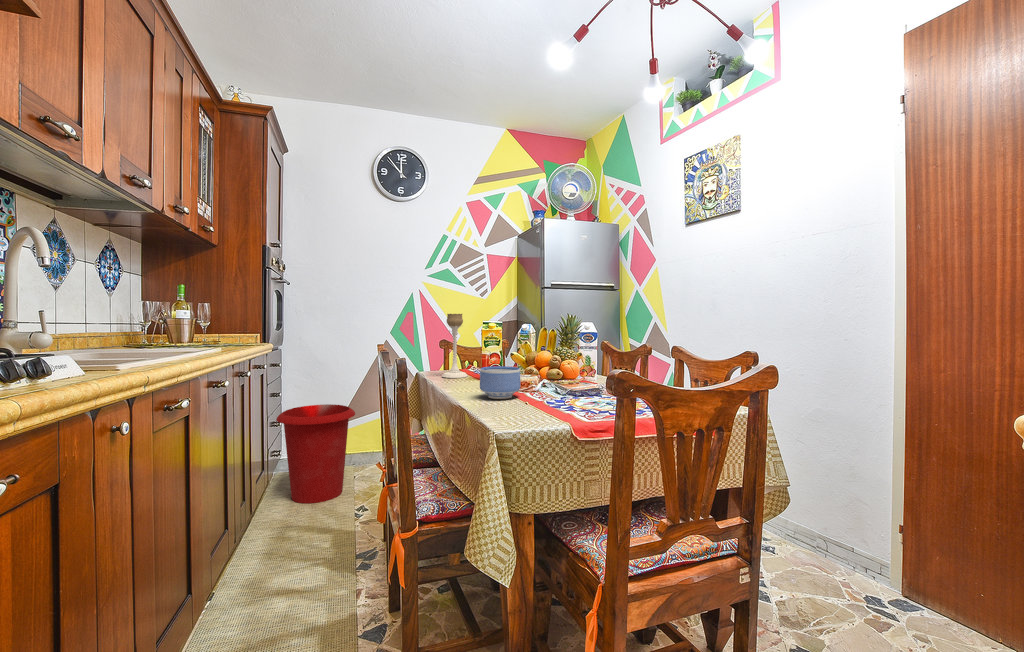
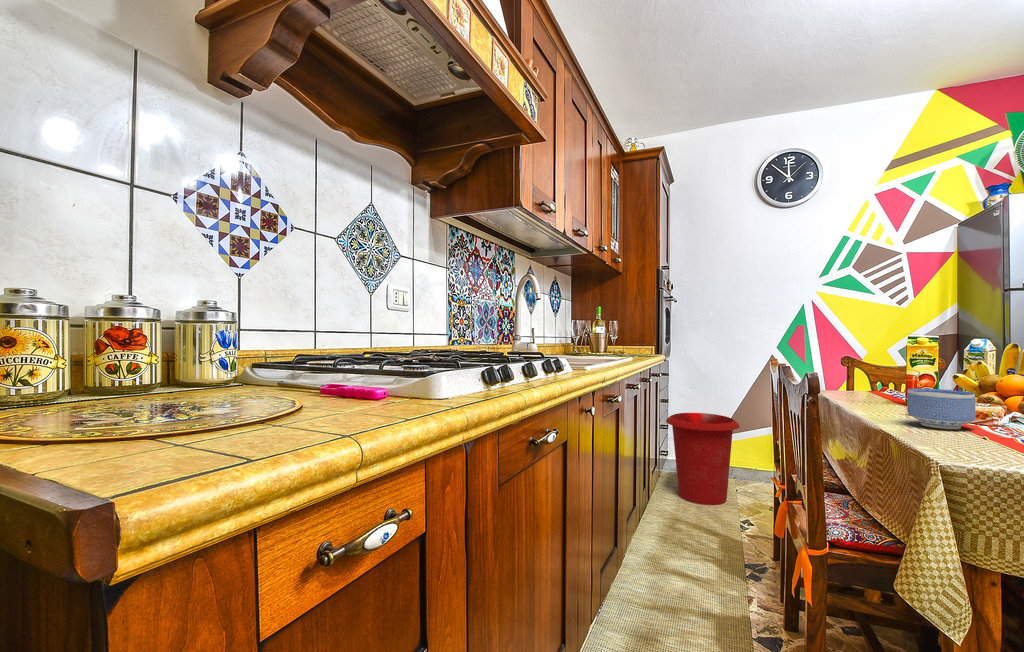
candle holder: present [442,314,468,378] -> none [847,326,885,400]

